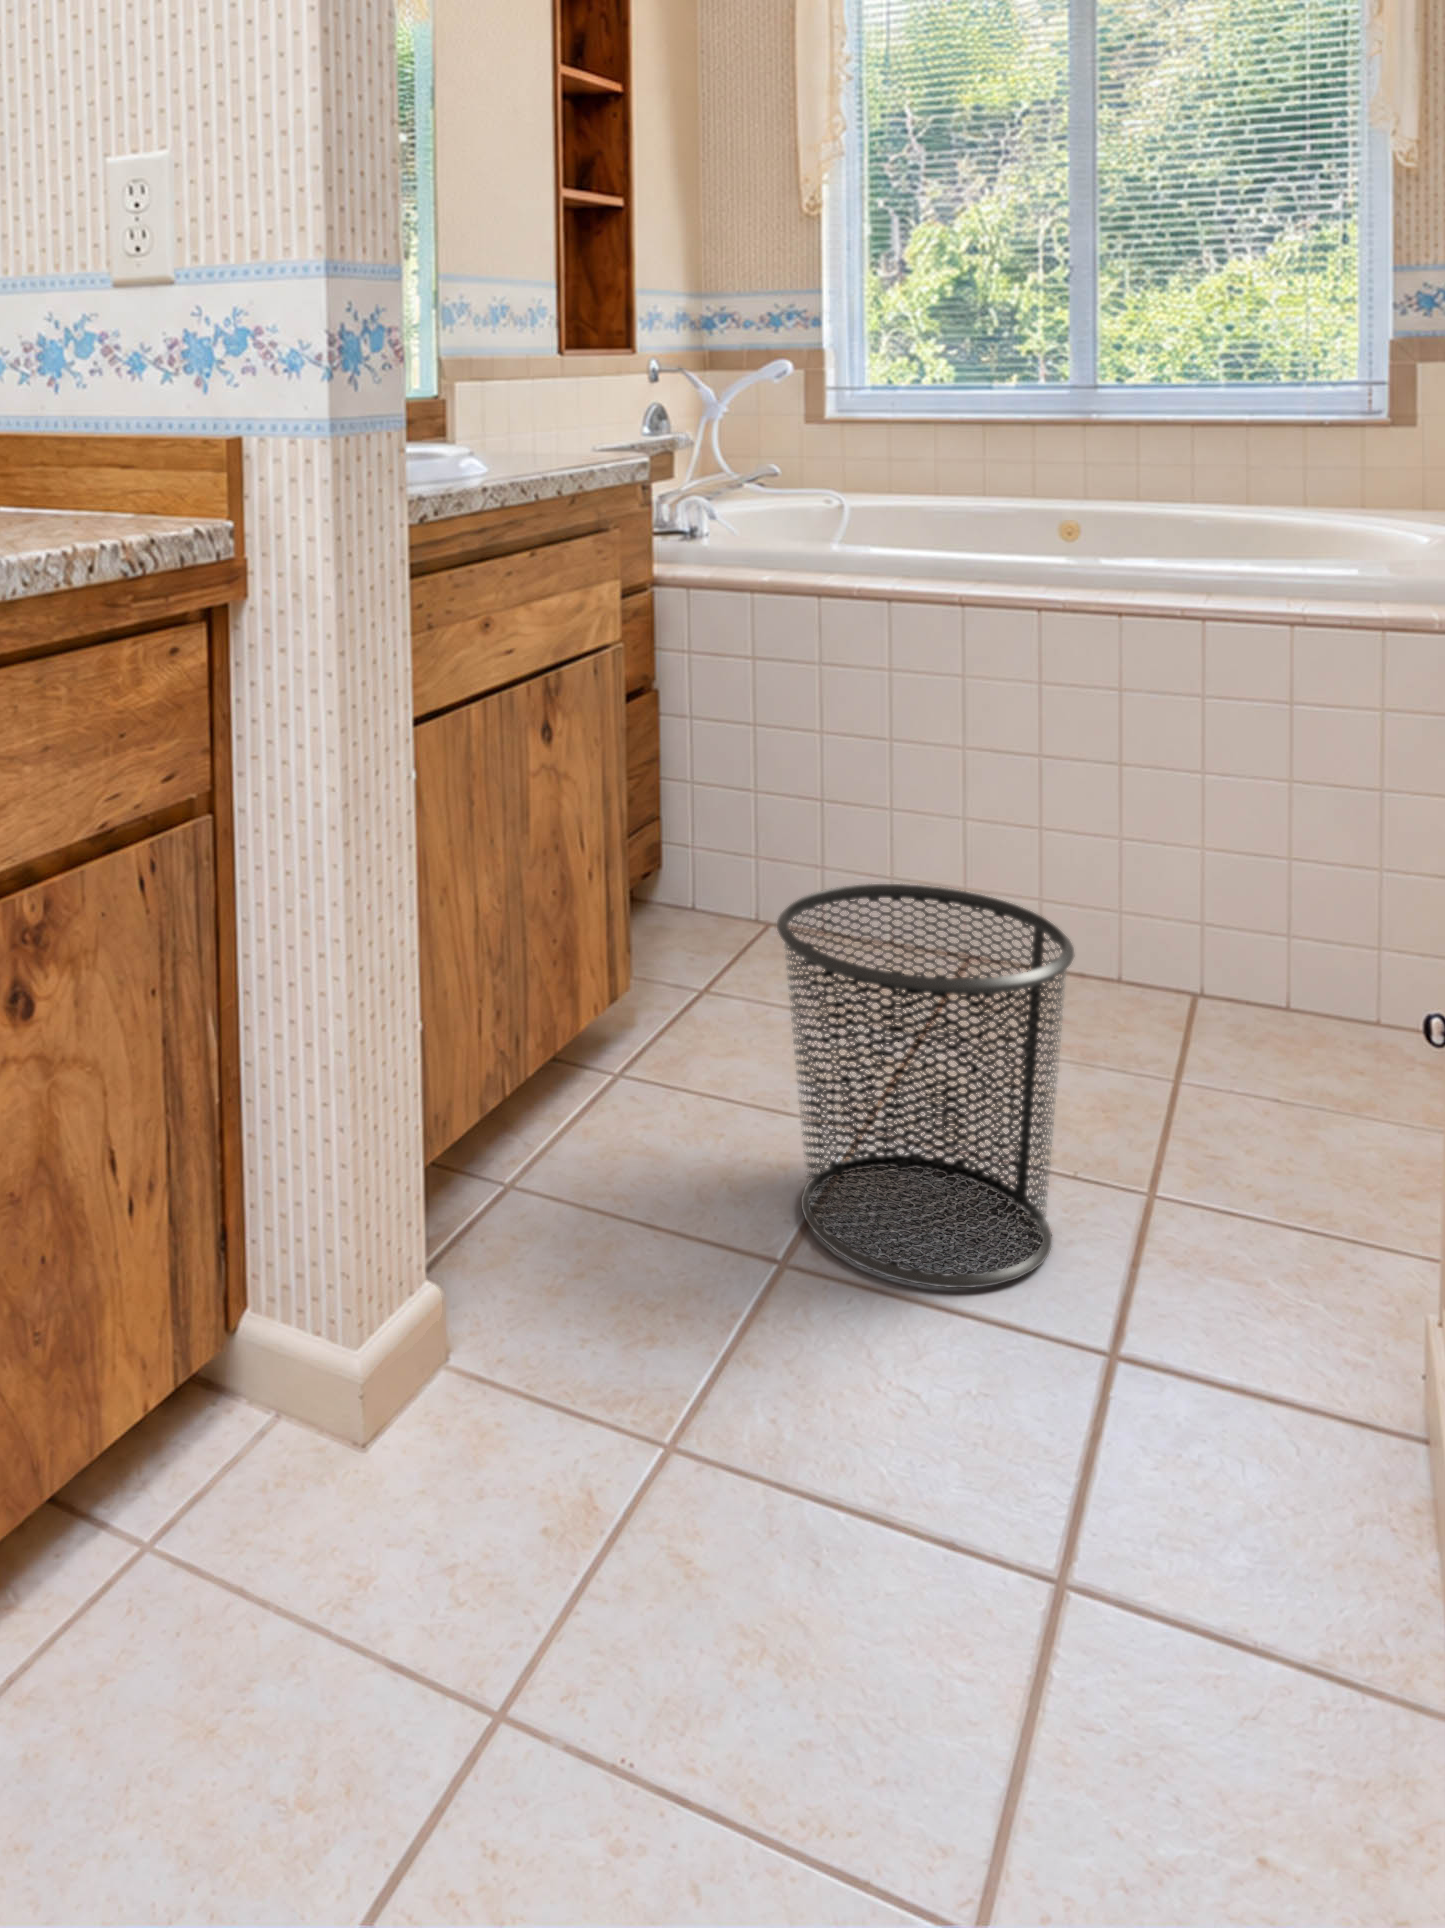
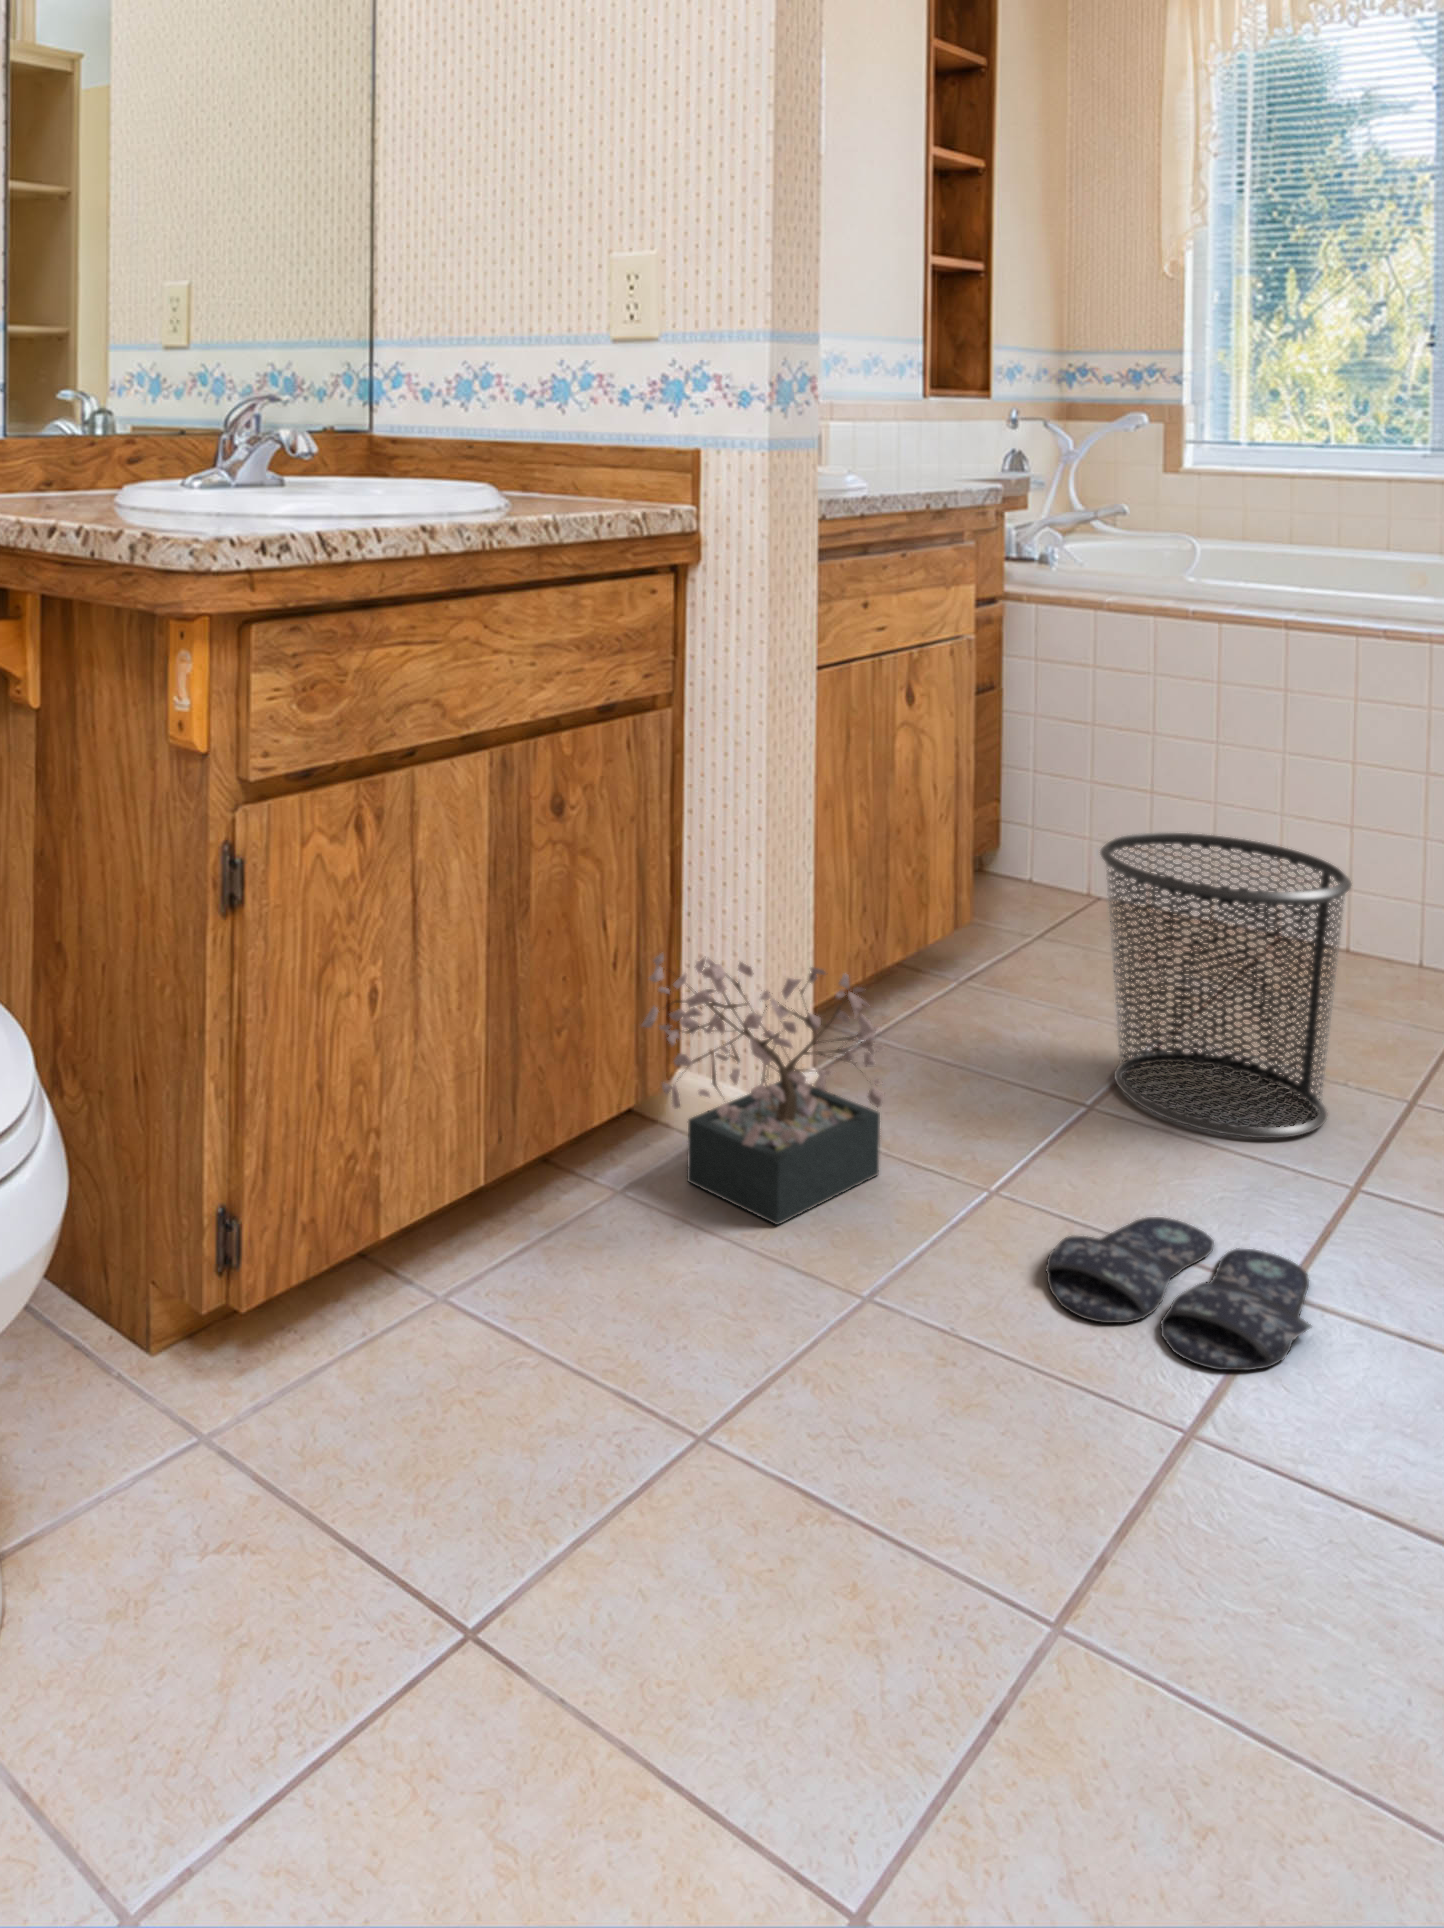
decorative plant: none [163,1150,515,1577] -> present [642,954,884,1225]
slippers: none [737,1462,1098,1785] -> present [1046,1217,1311,1370]

